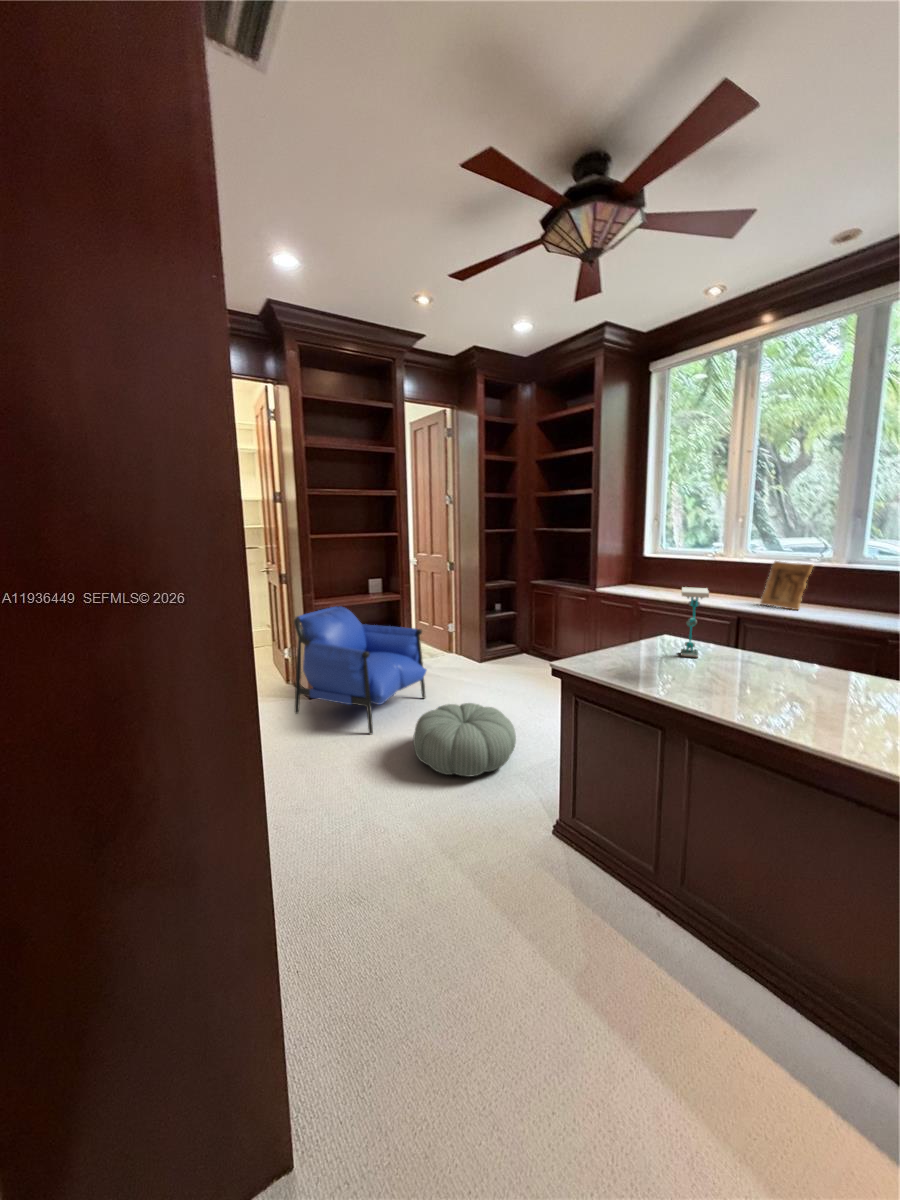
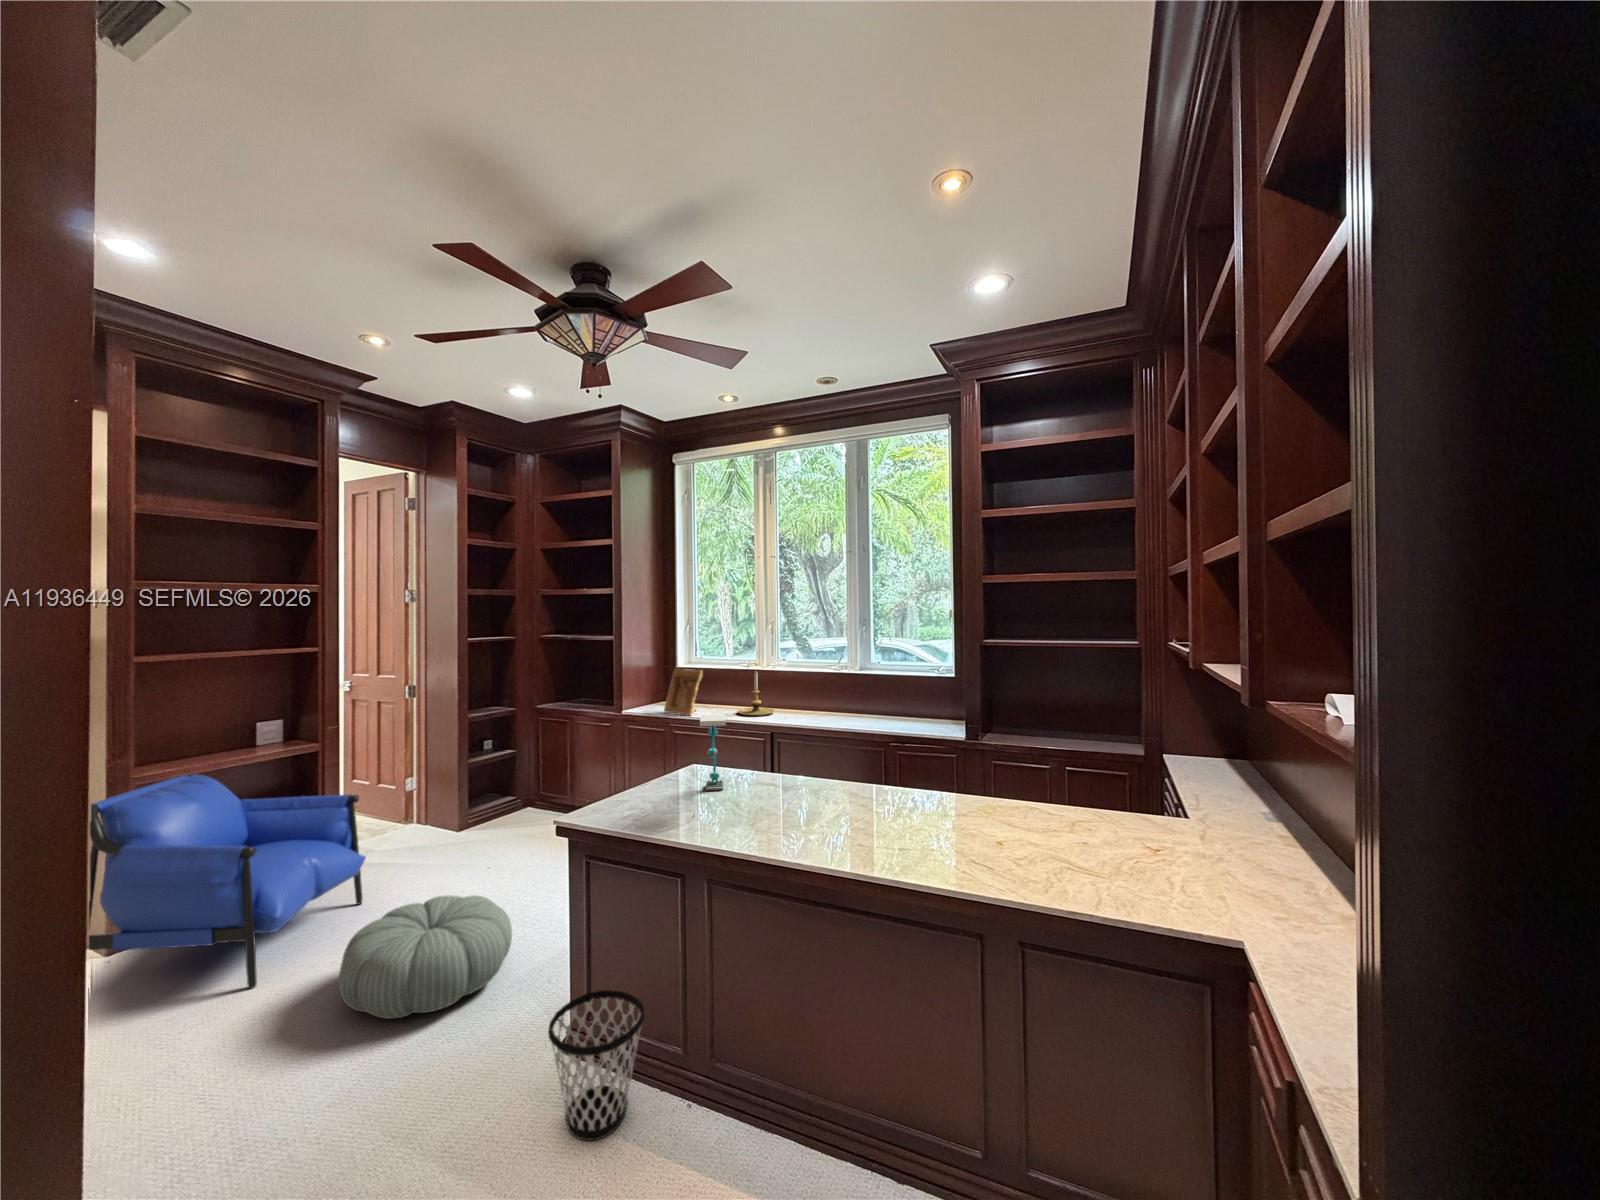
candle holder: none [702,560,741,601] -> present [737,671,775,716]
picture frame: present [761,561,813,610] -> present [664,668,702,716]
wastebasket: none [544,796,621,905] -> present [548,990,644,1140]

